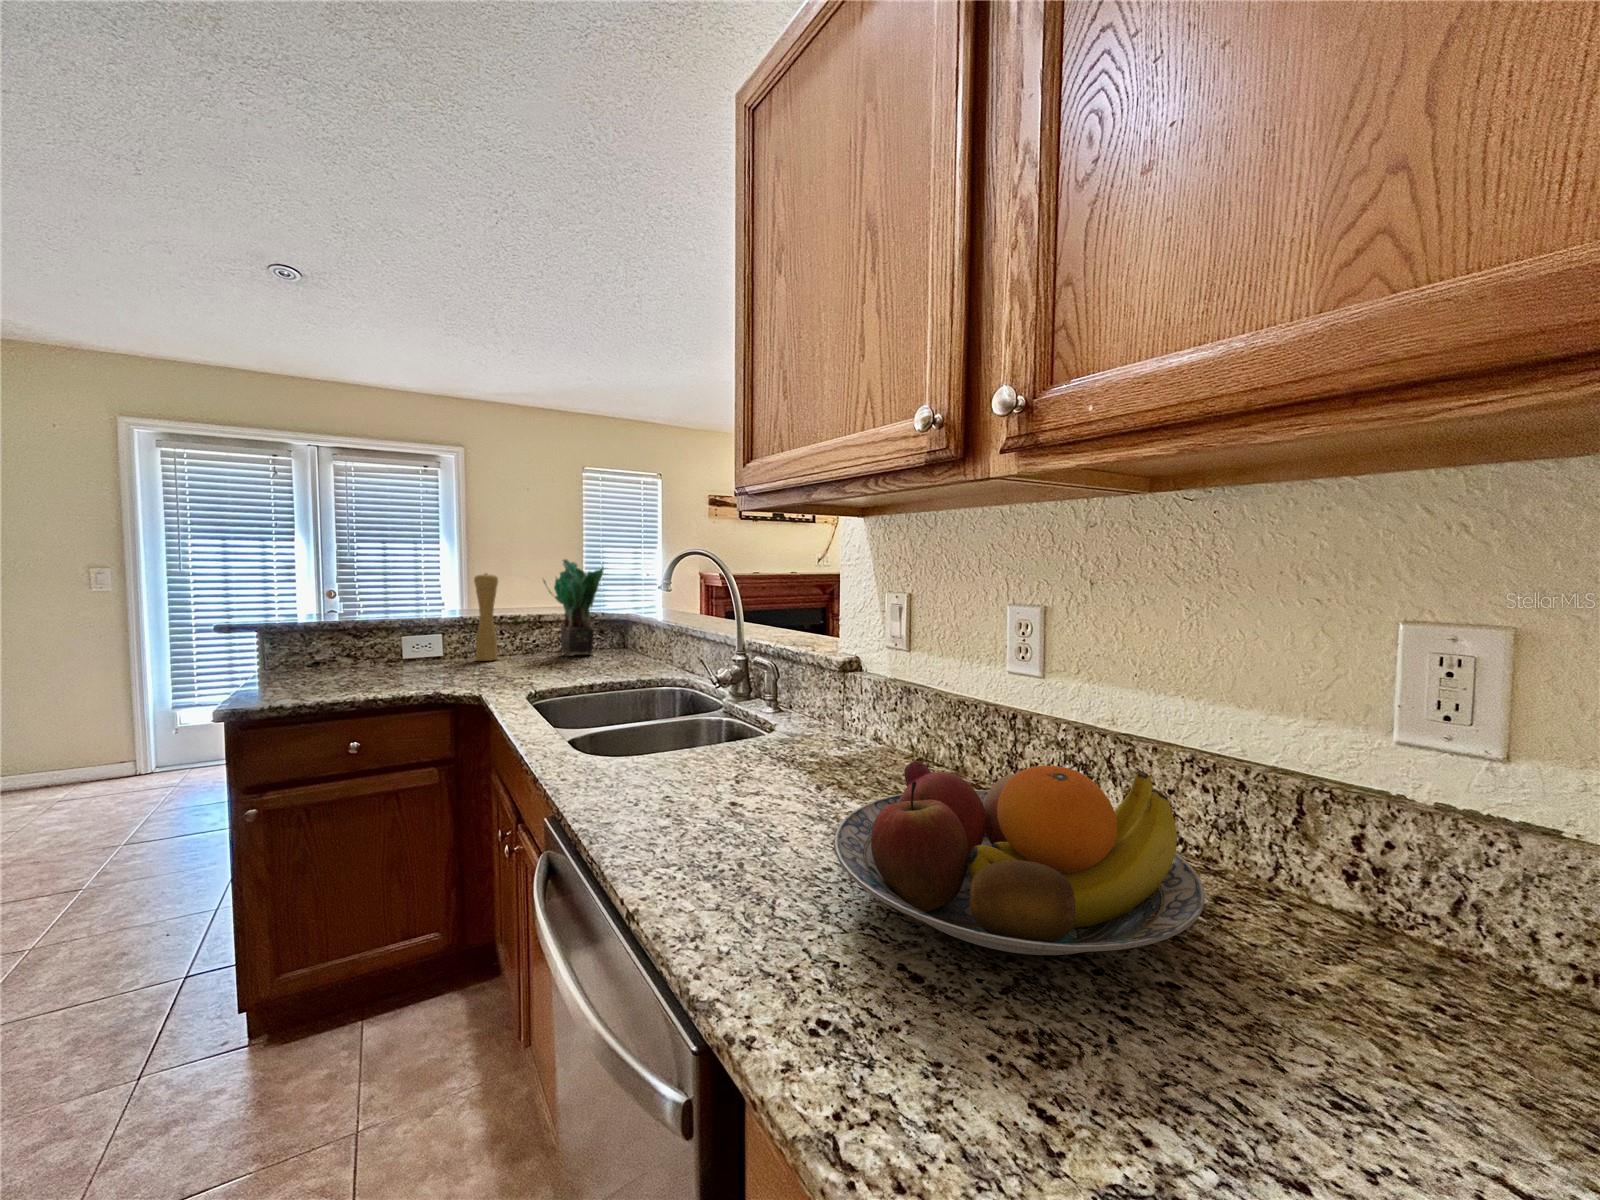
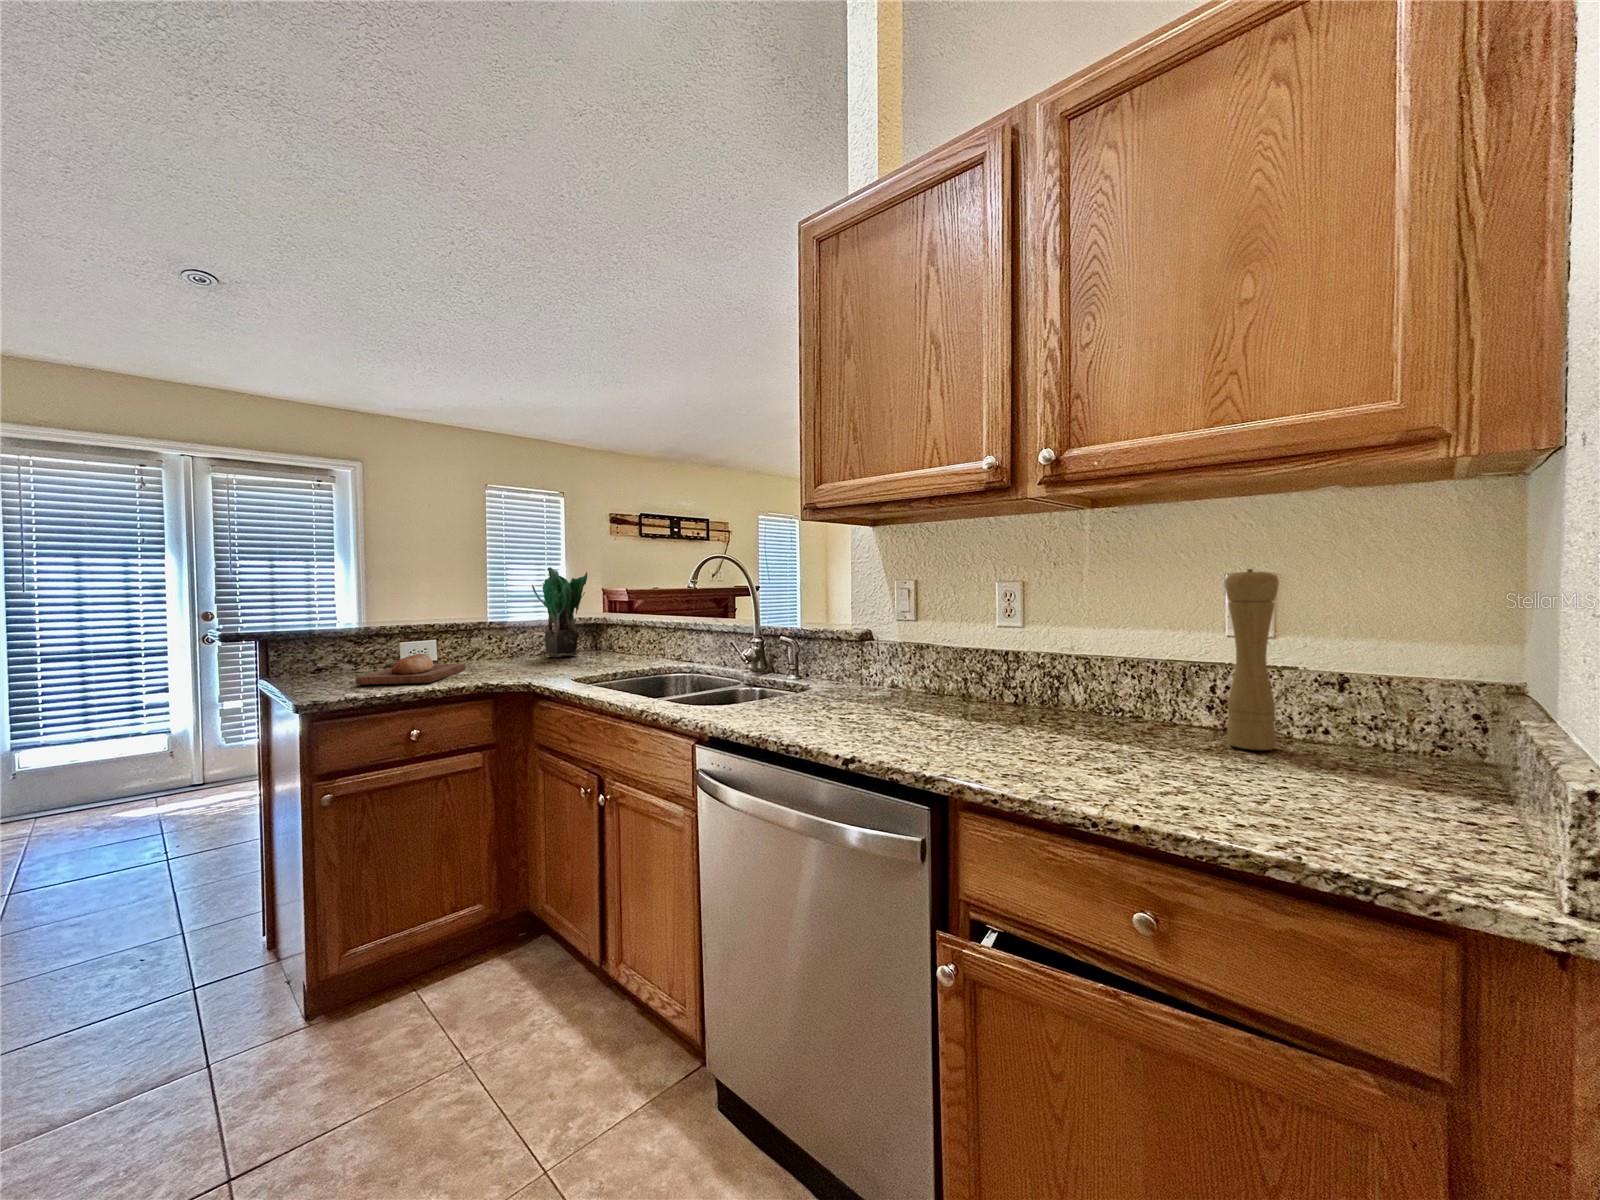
pepper mill: present [474,573,498,661] -> present [1225,569,1279,750]
bread loaf: none [317,652,460,688] -> present [355,654,466,685]
fruit bowl: present [834,761,1205,955] -> none [941,656,1151,750]

